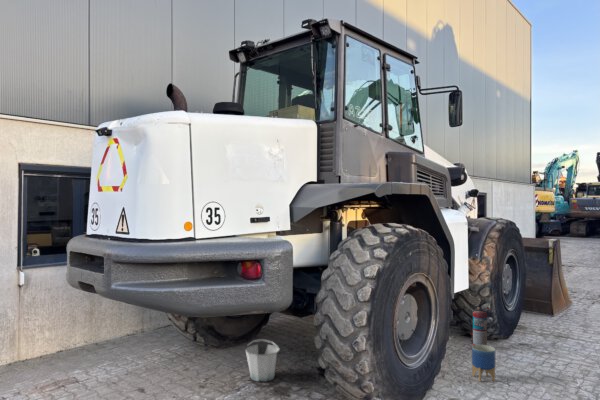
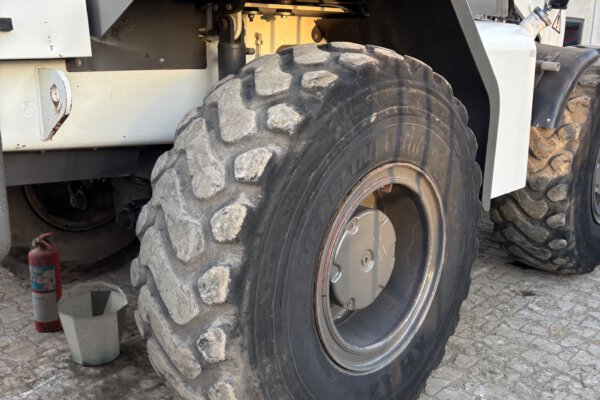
fire extinguisher: present [468,307,491,345] -> present [29,233,62,332]
planter: present [472,345,496,381] -> none [511,303,563,376]

